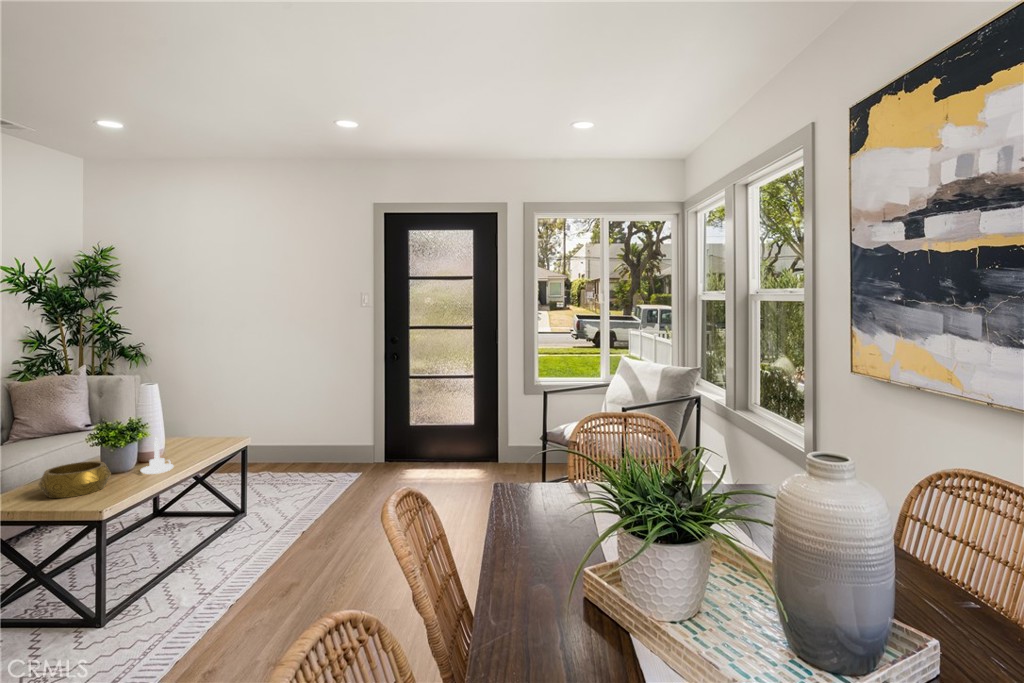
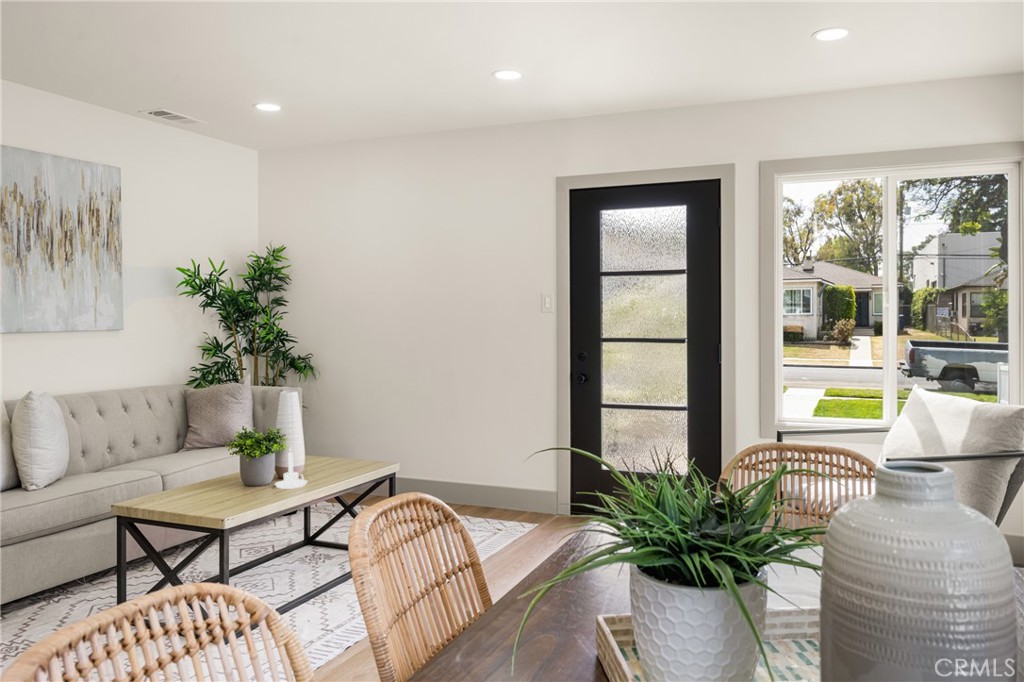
decorative bowl: present [39,461,111,498] -> none [181,469,245,503]

